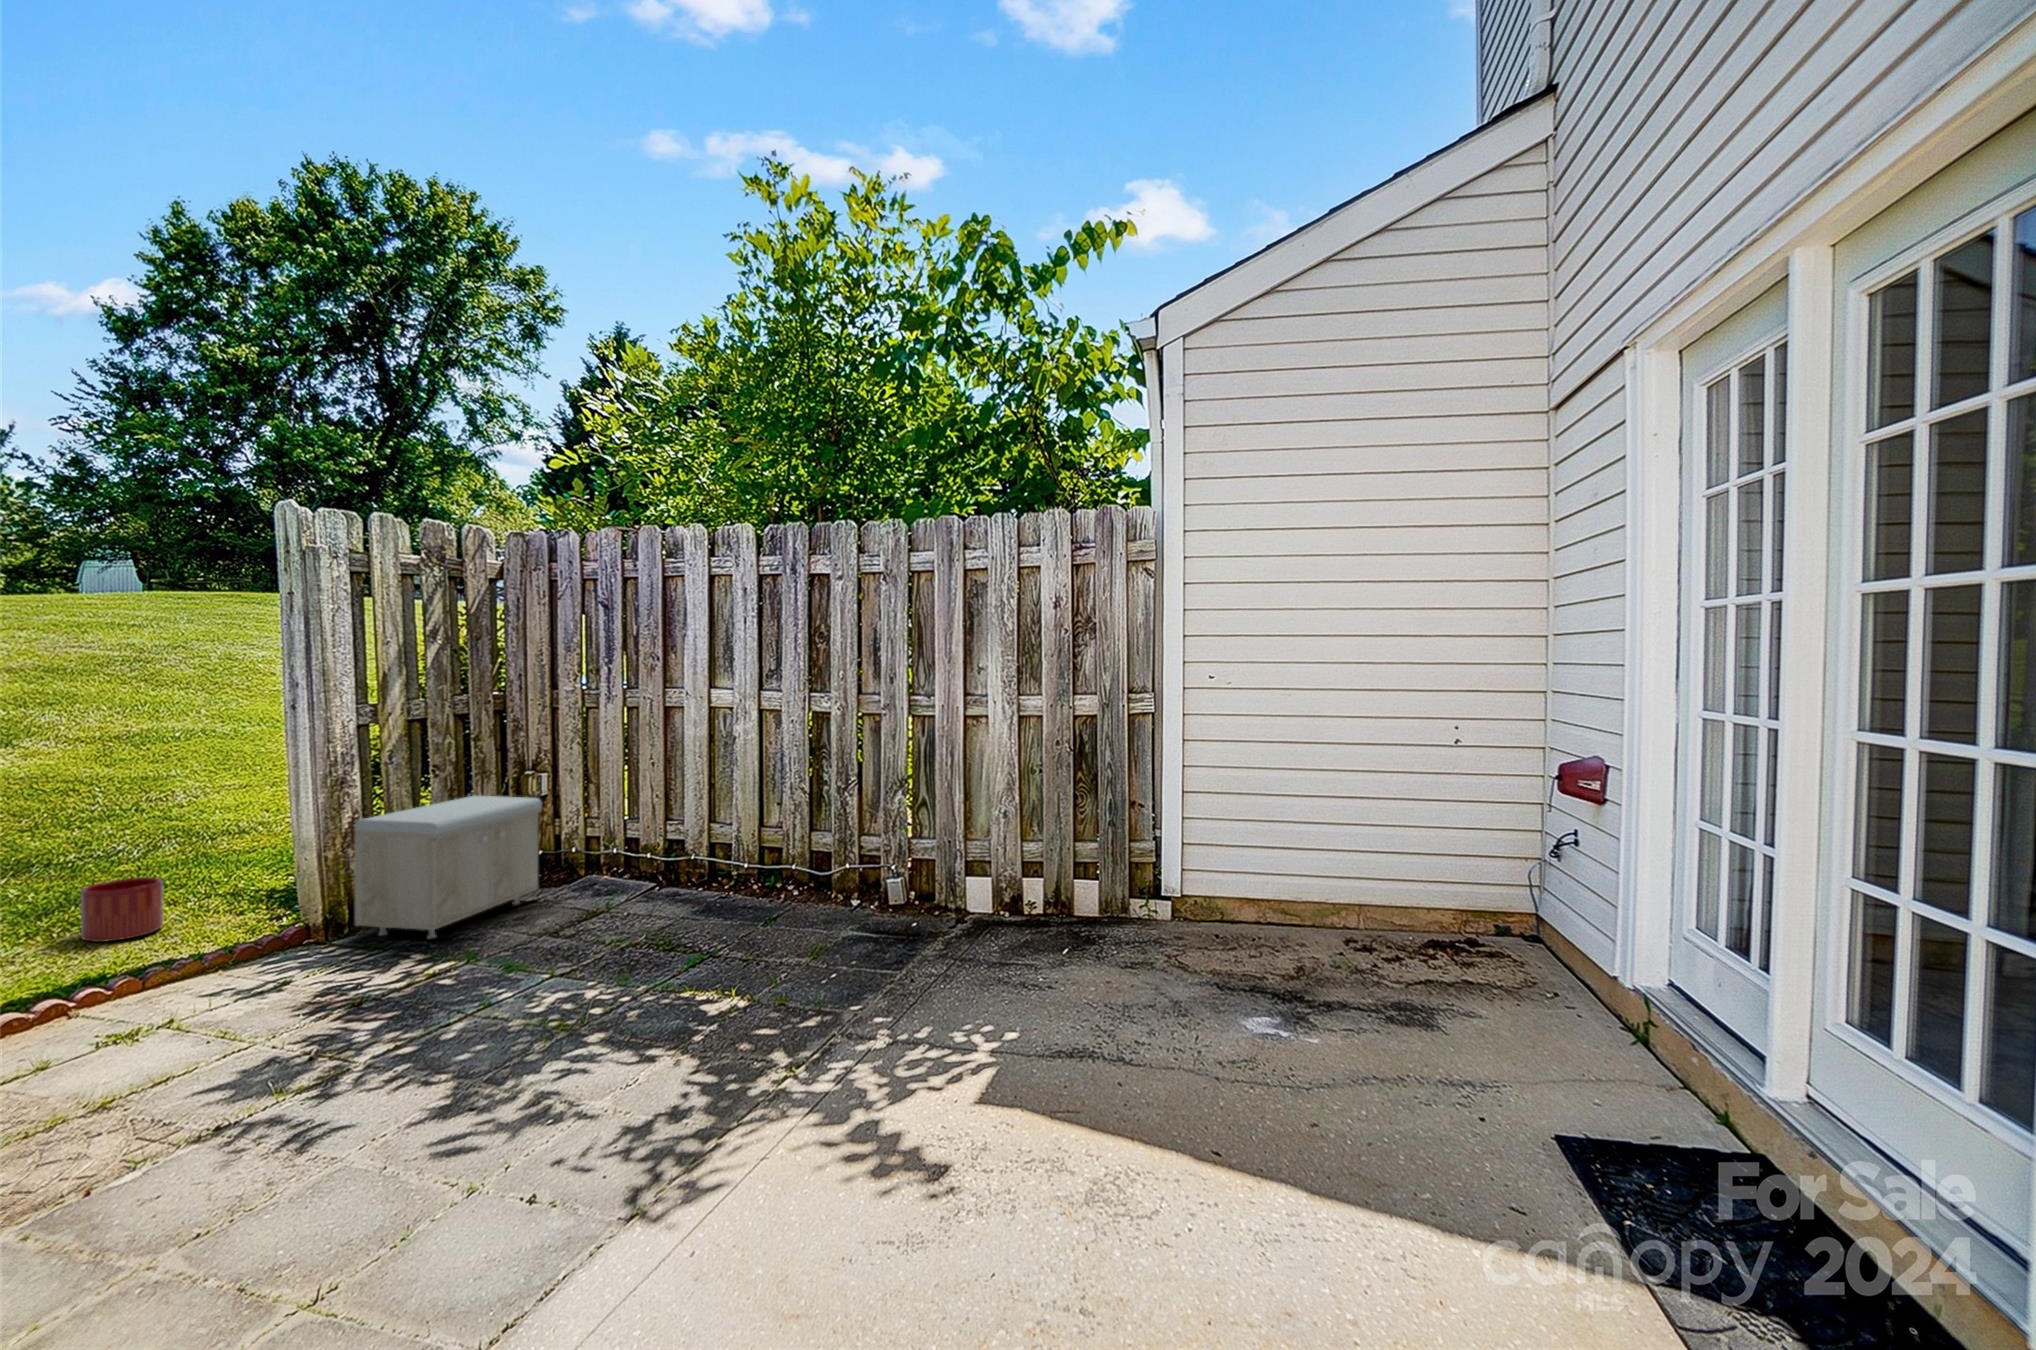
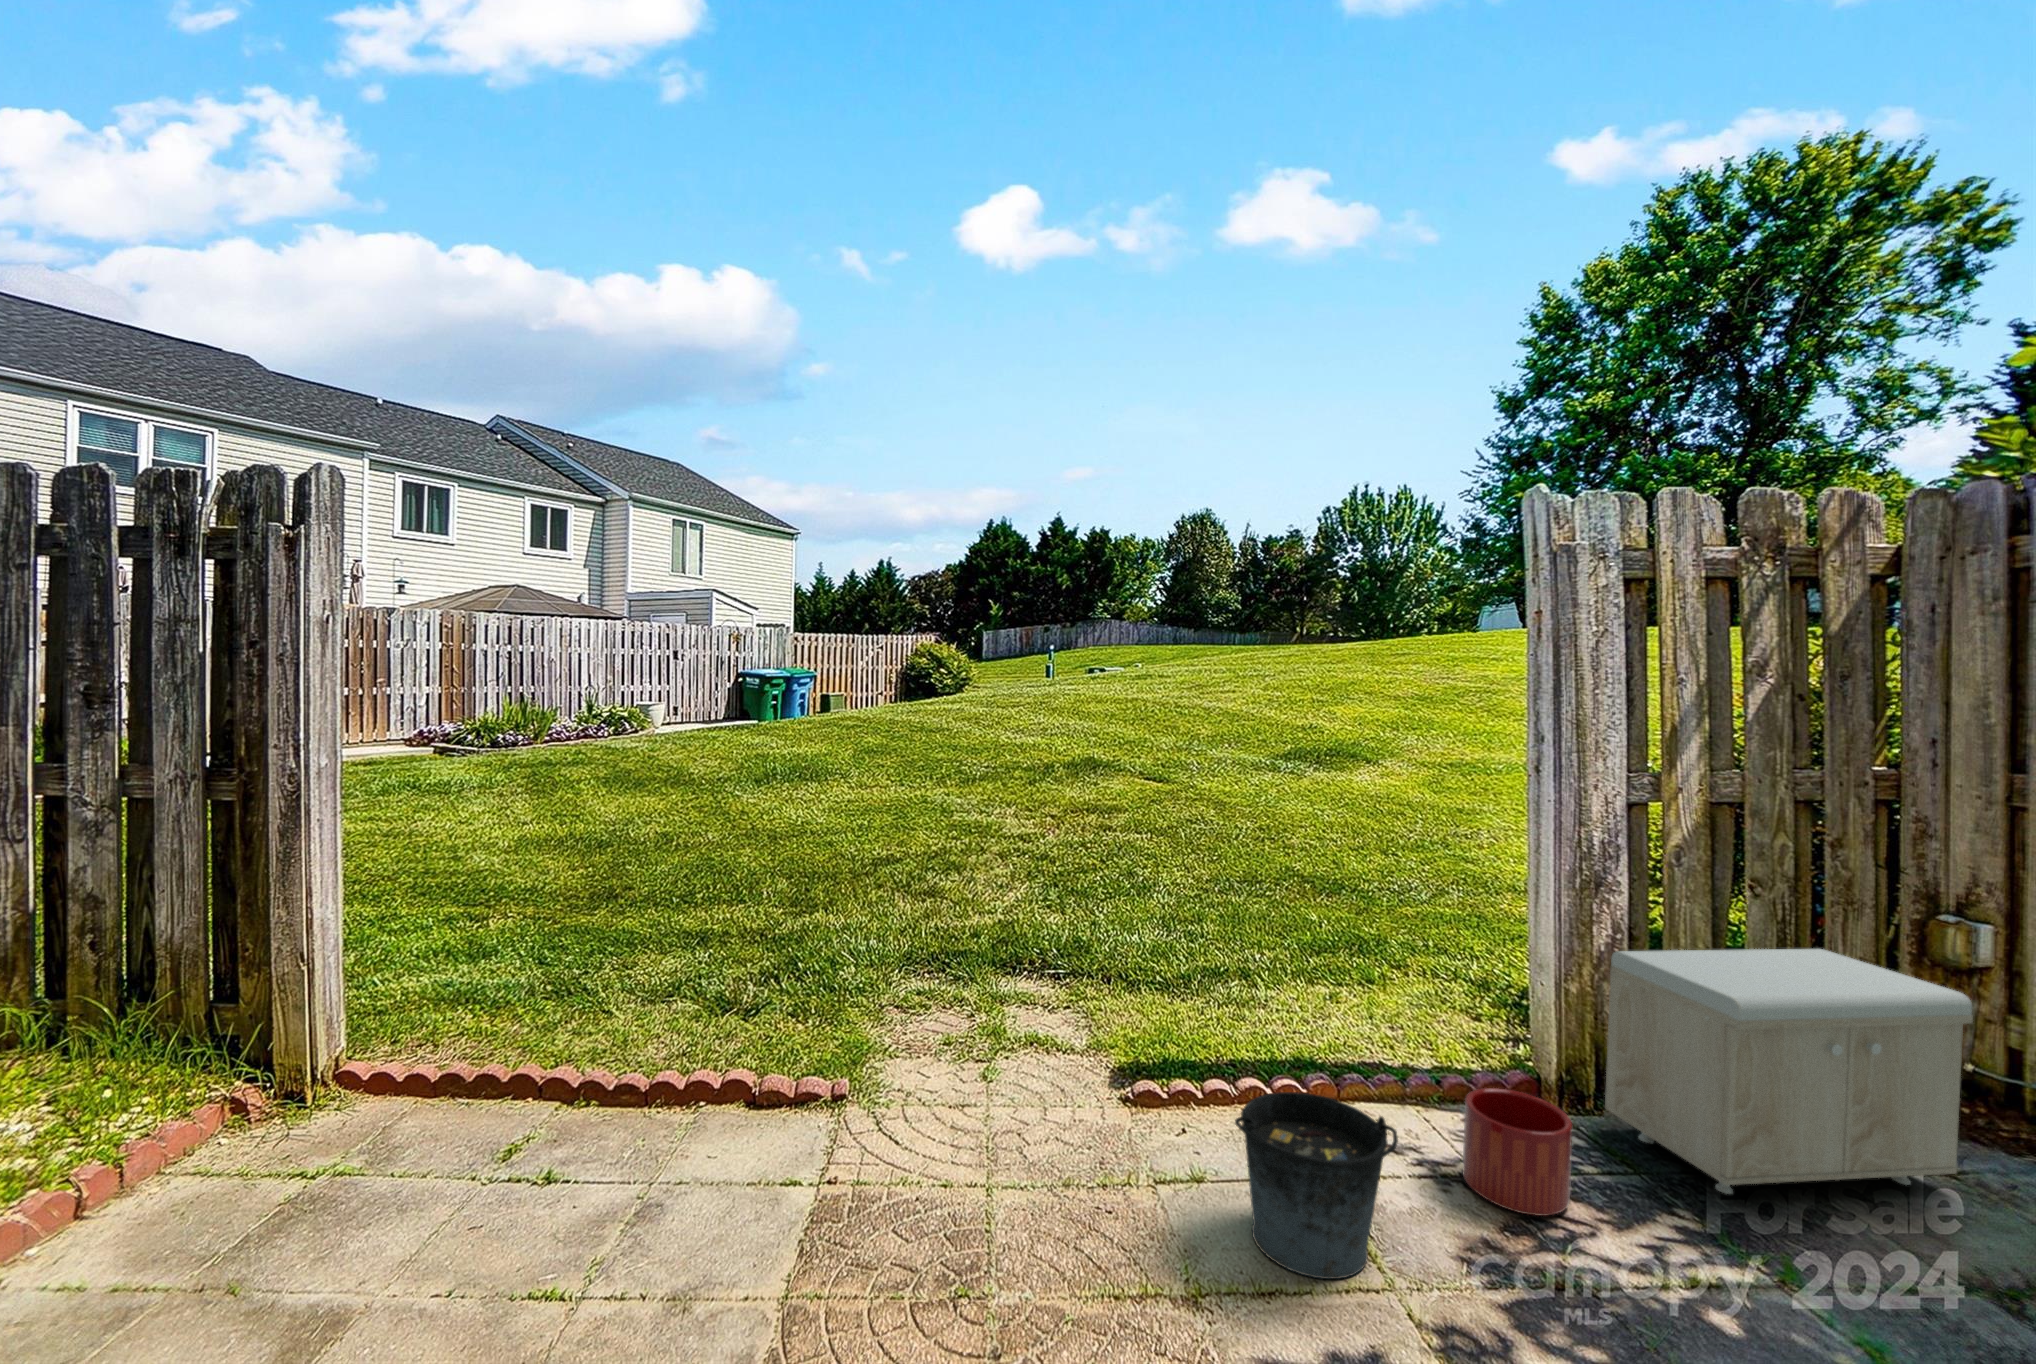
planter: present [81,877,163,942] -> present [1463,1088,1572,1216]
bucket: none [81,950,234,1082] -> present [1235,1092,1398,1279]

